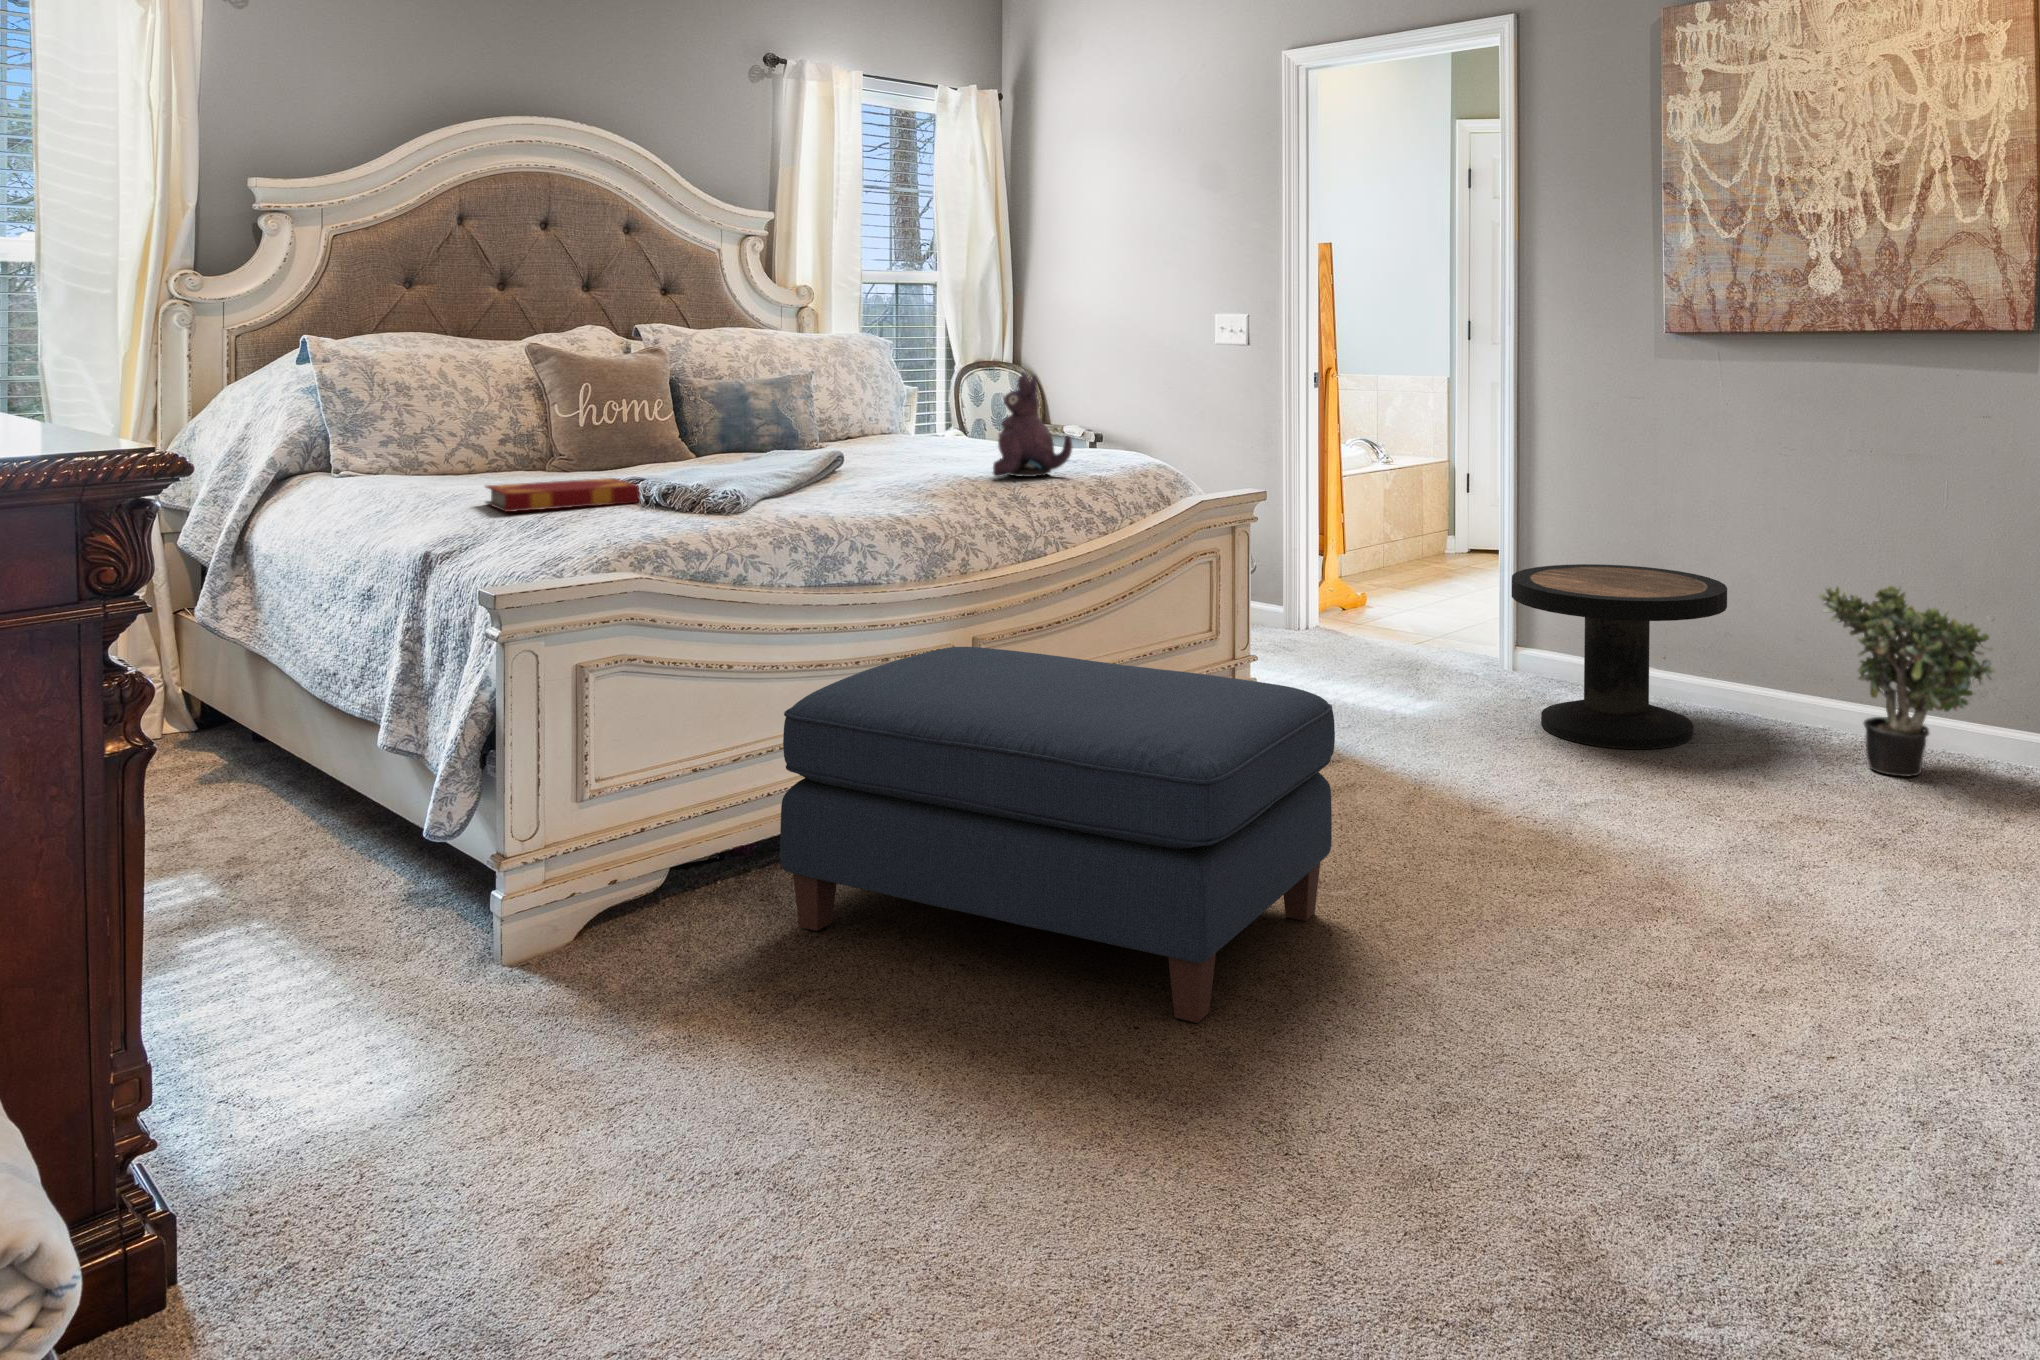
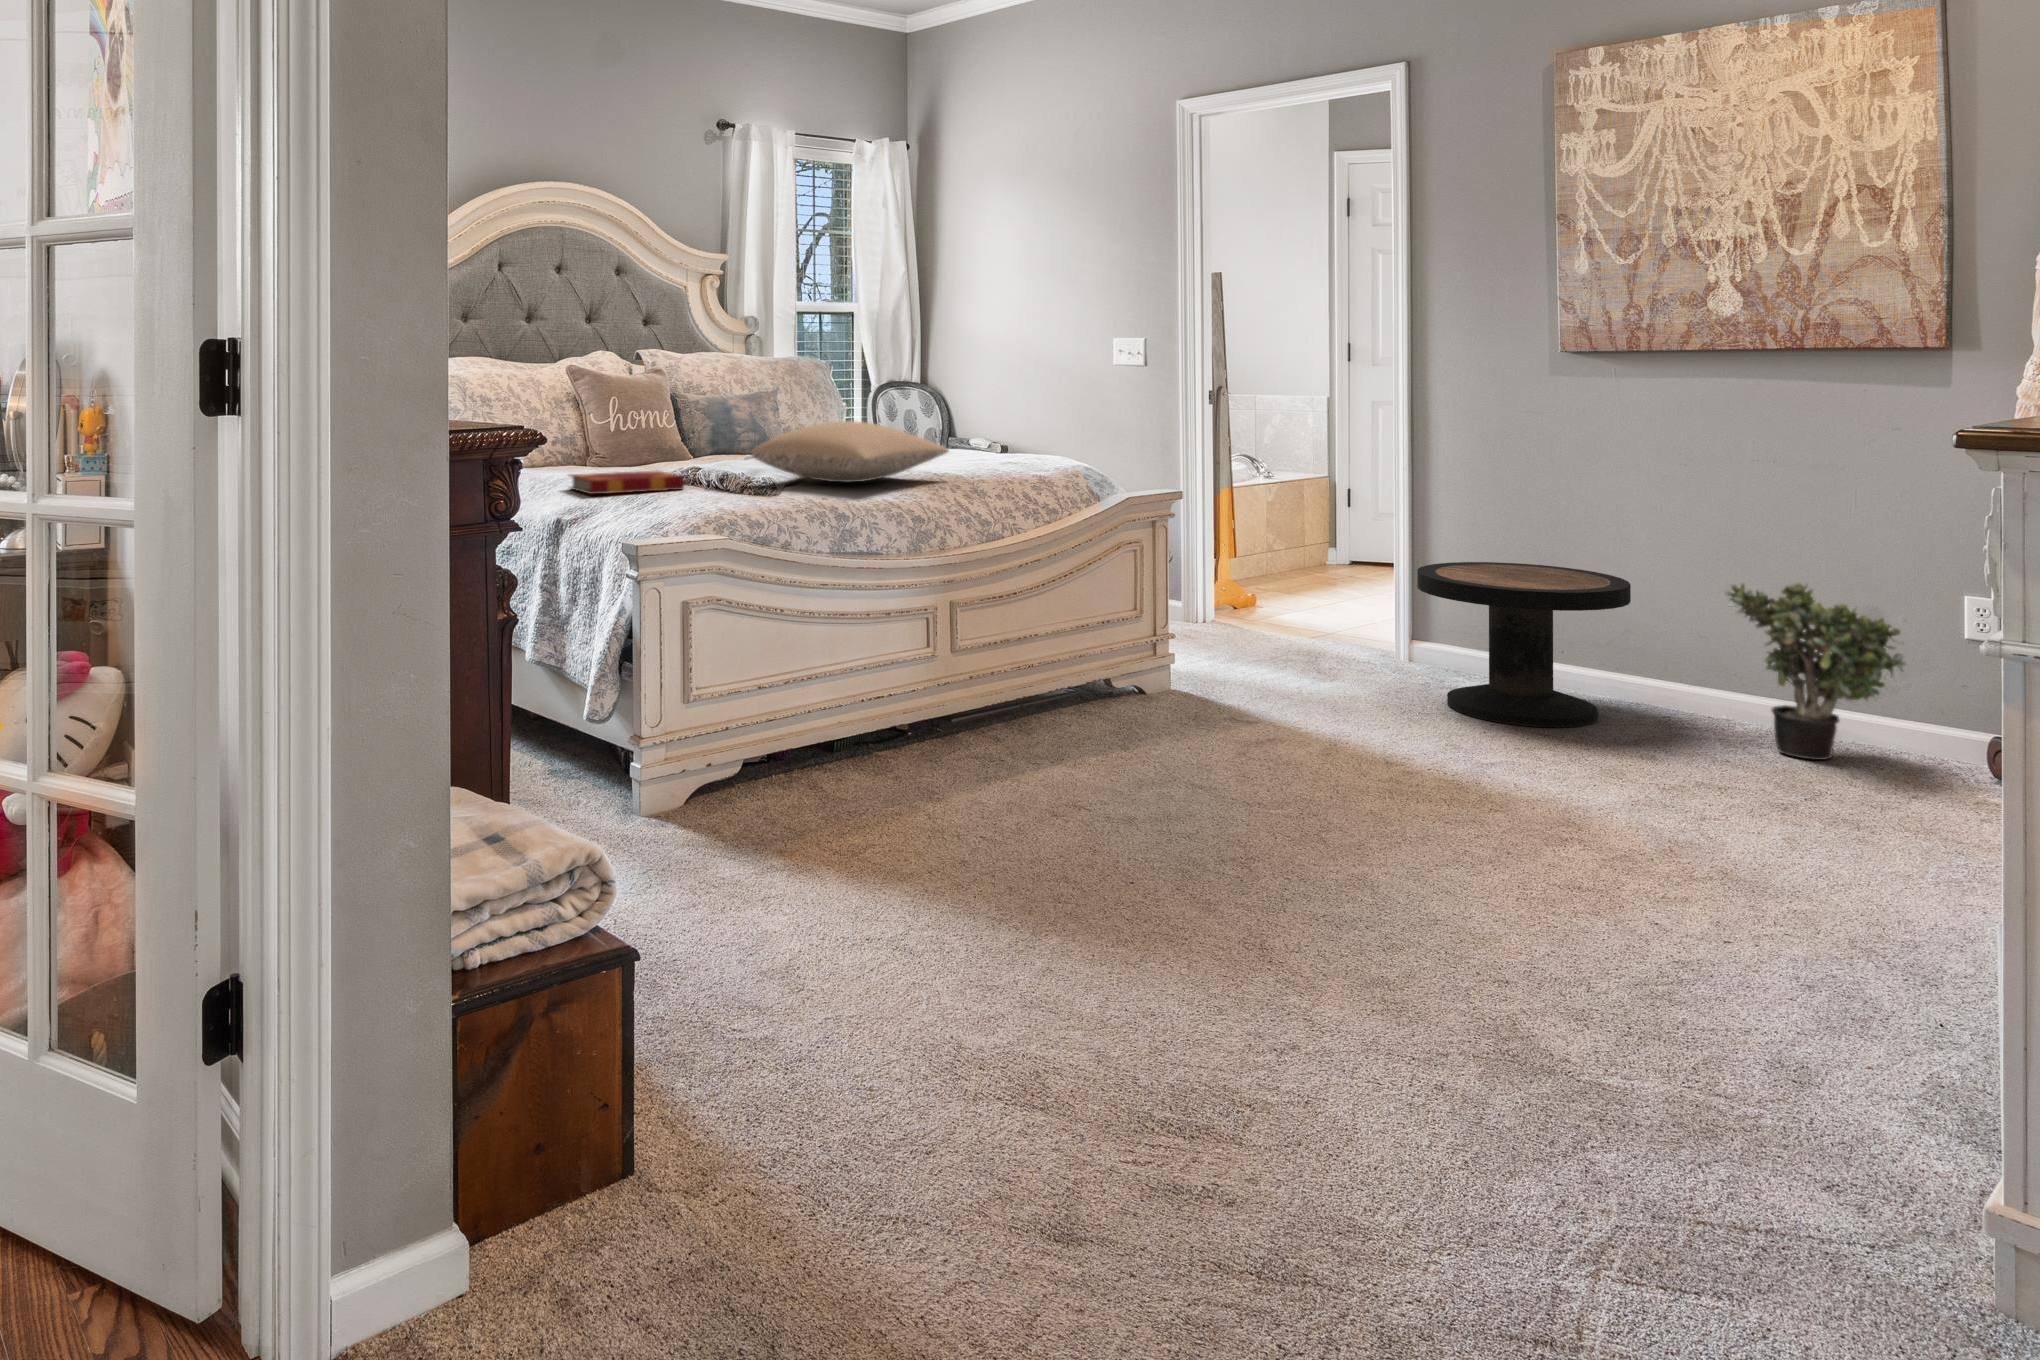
plush toy: present [993,375,1072,477] -> none [957,389,1023,474]
pillow: none [729,415,981,489] -> present [750,421,949,482]
ottoman: present [780,647,1335,1023] -> none [829,608,1280,899]

